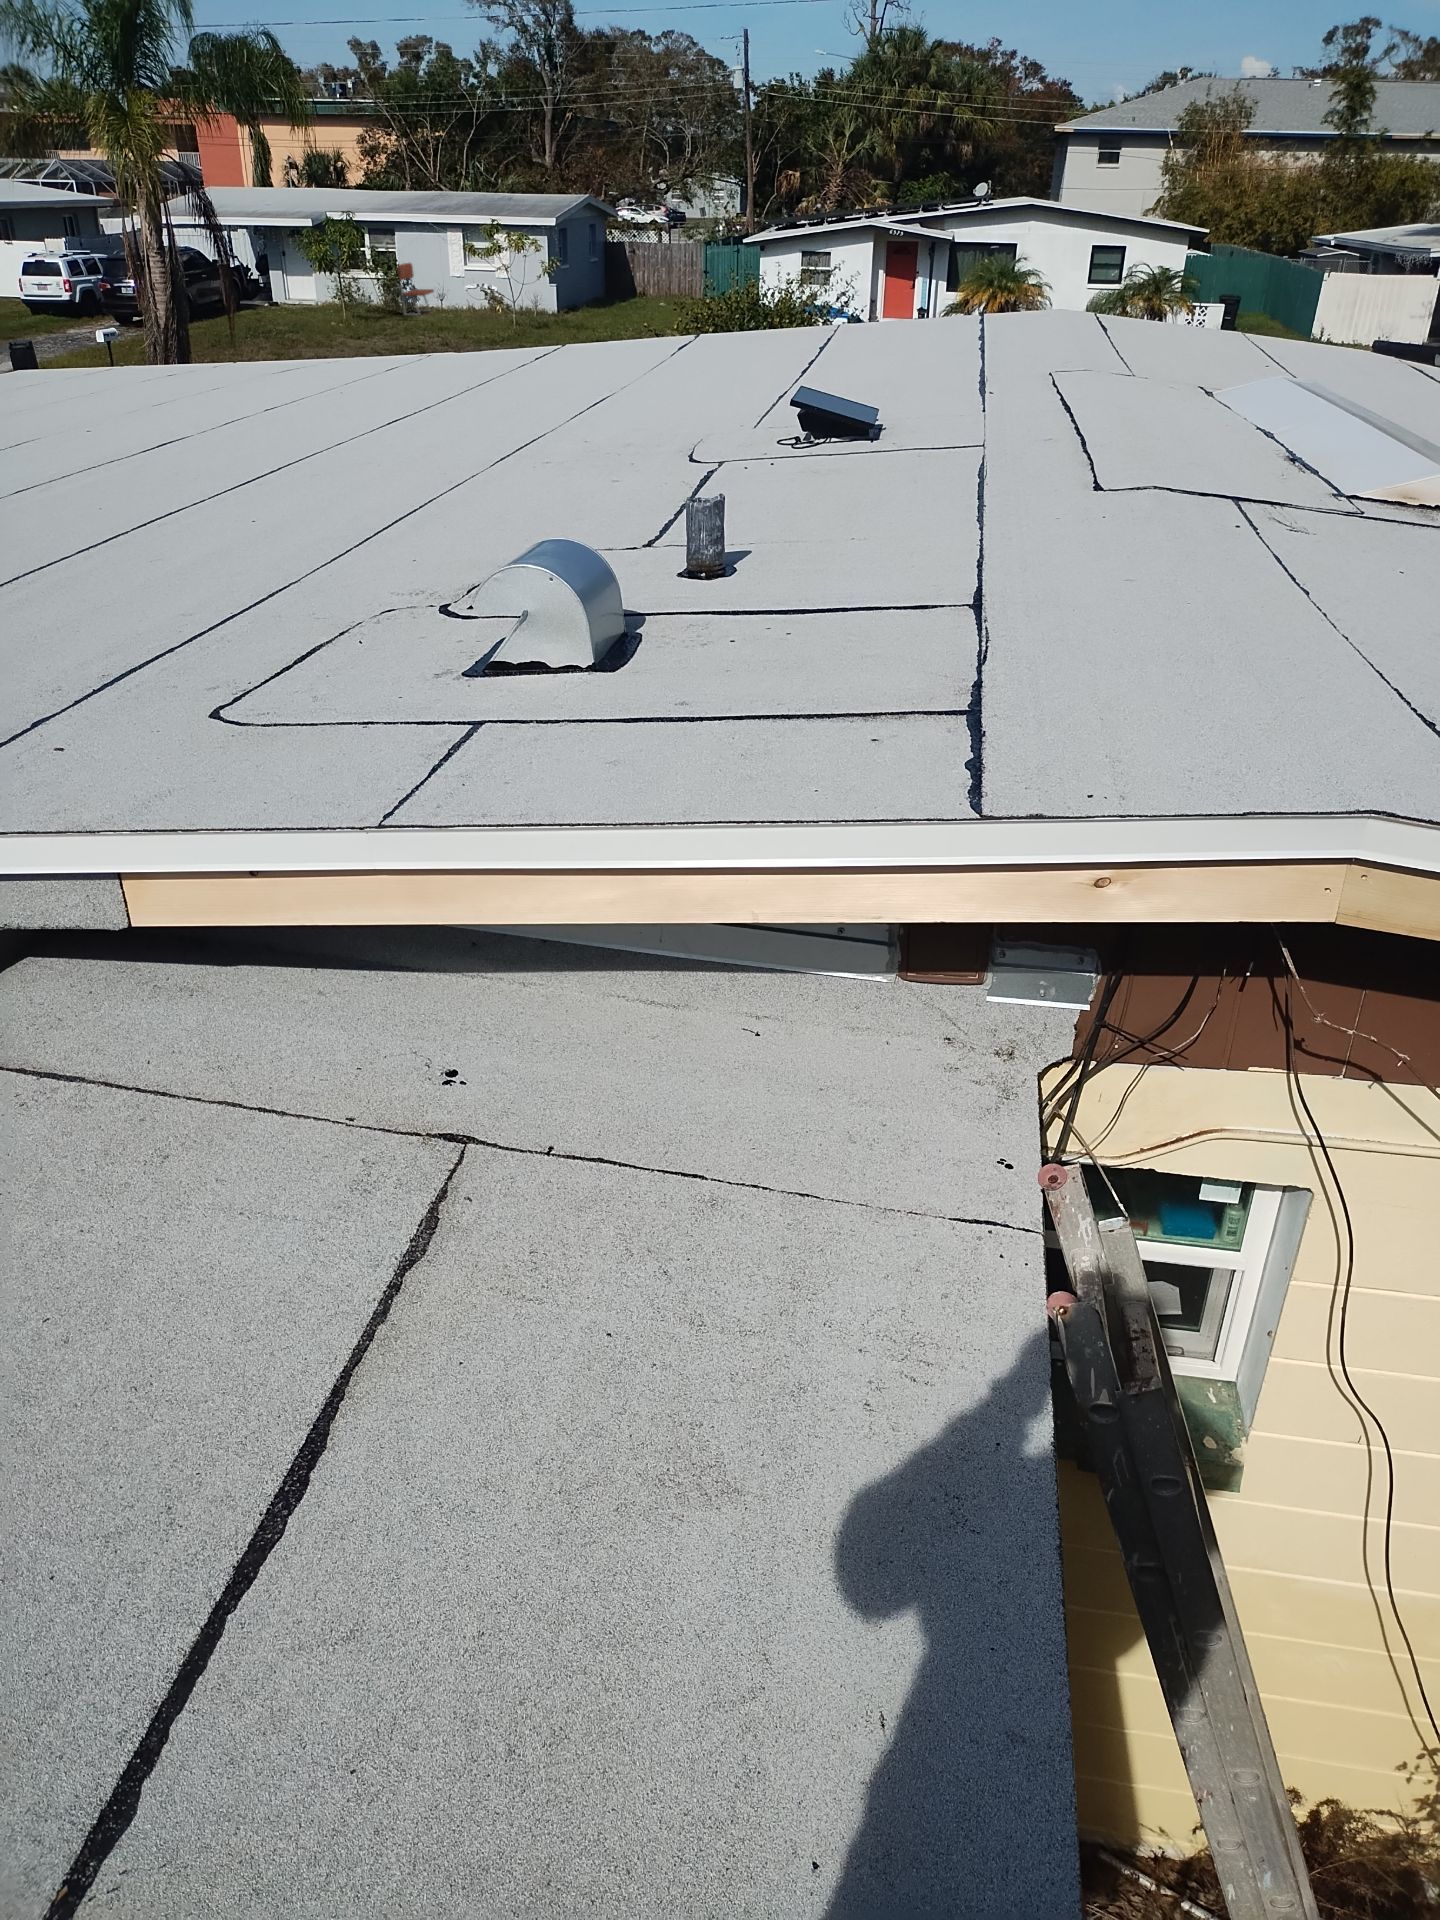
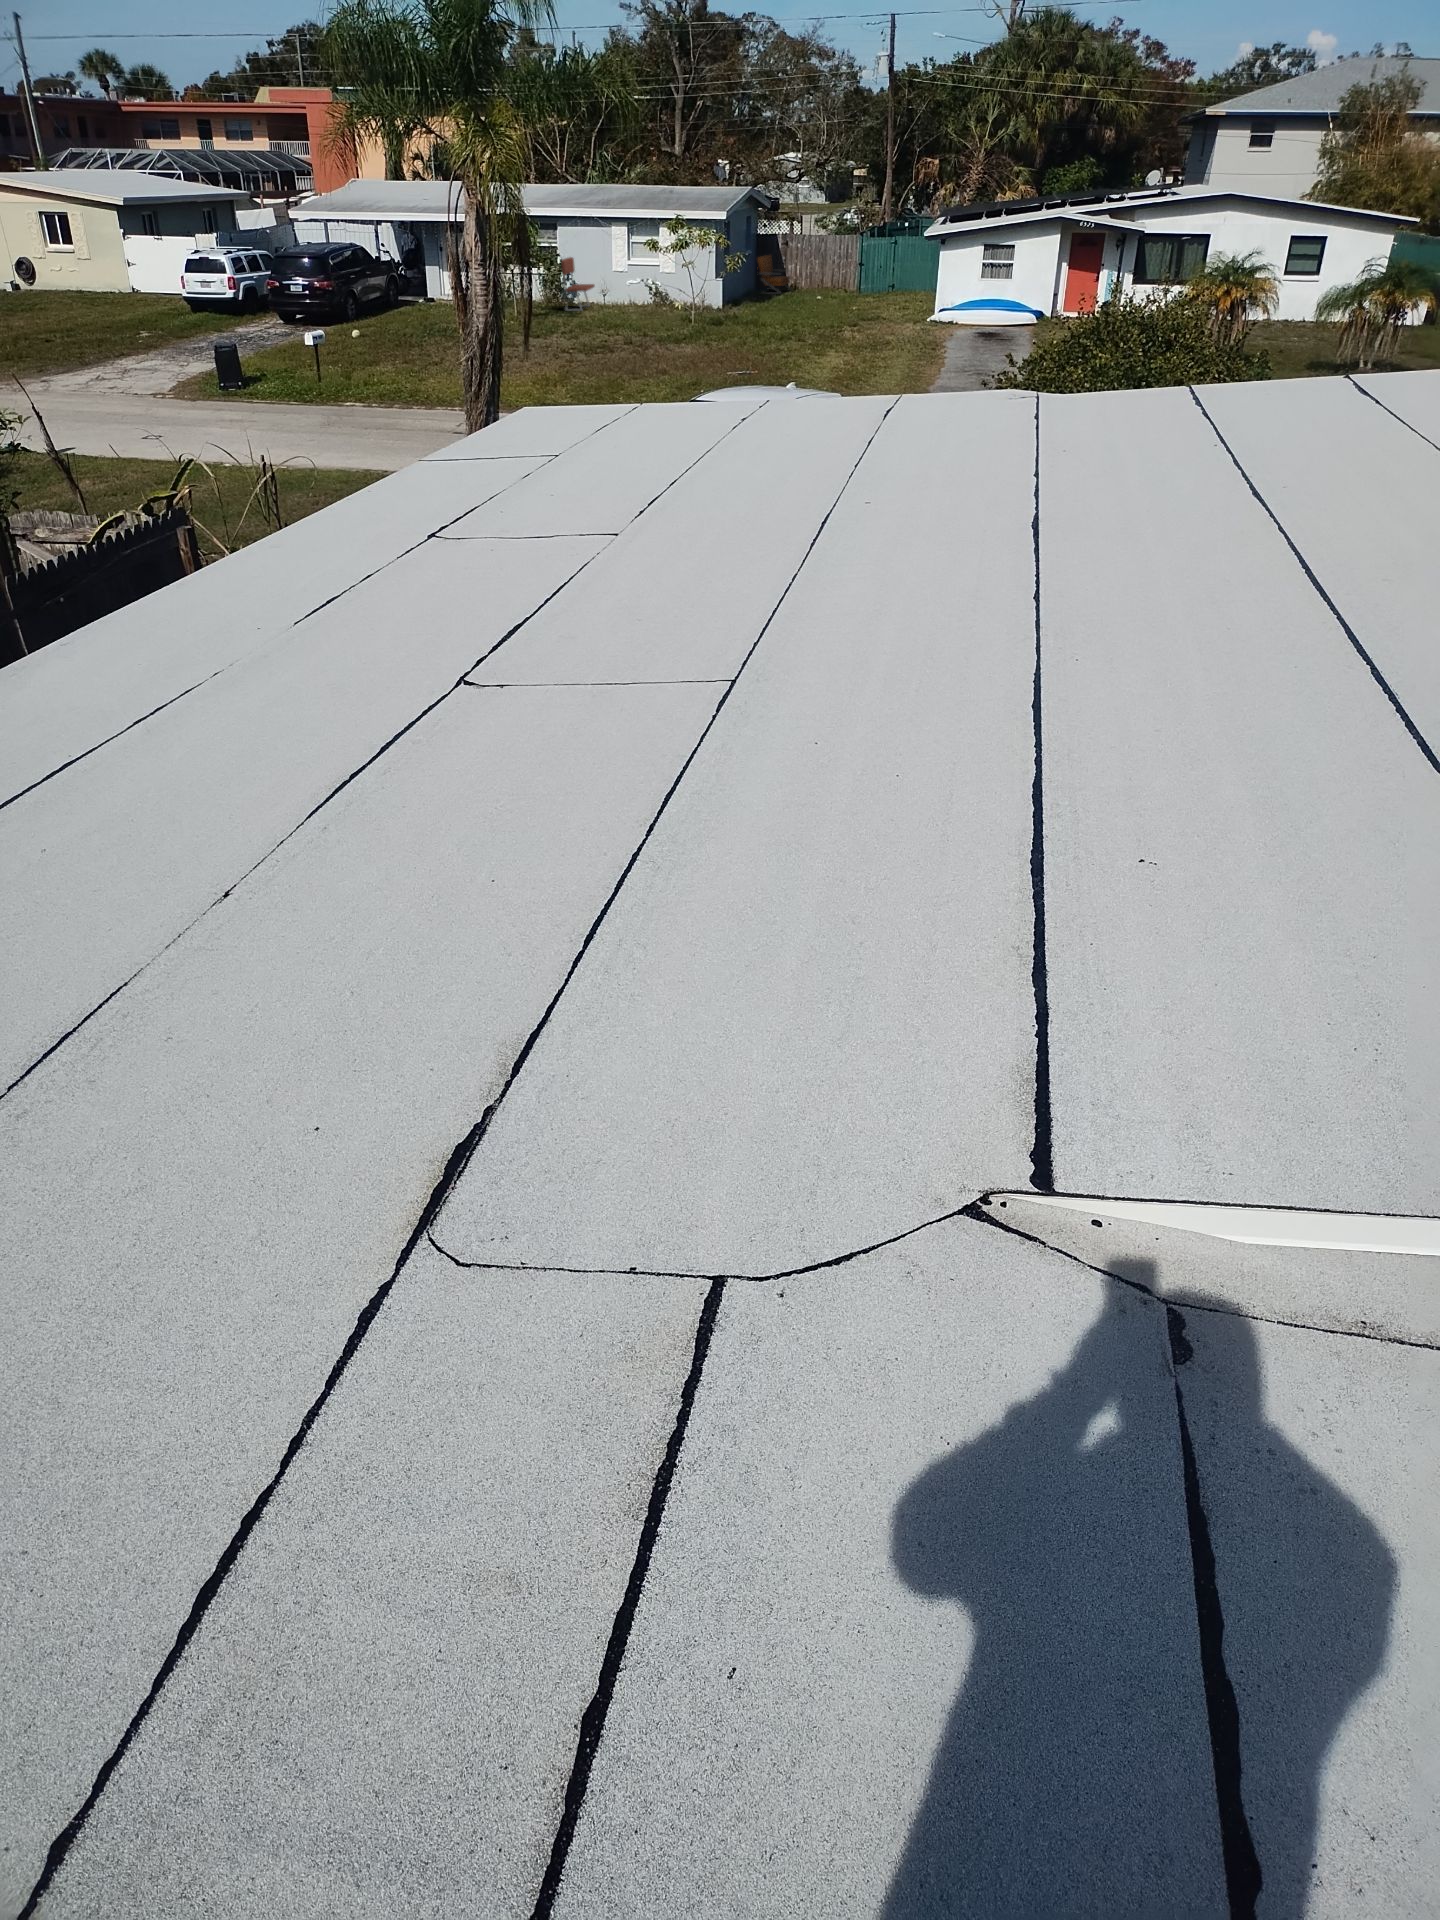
lounge chair: none [599,262,639,300] -> present [757,255,791,294]

